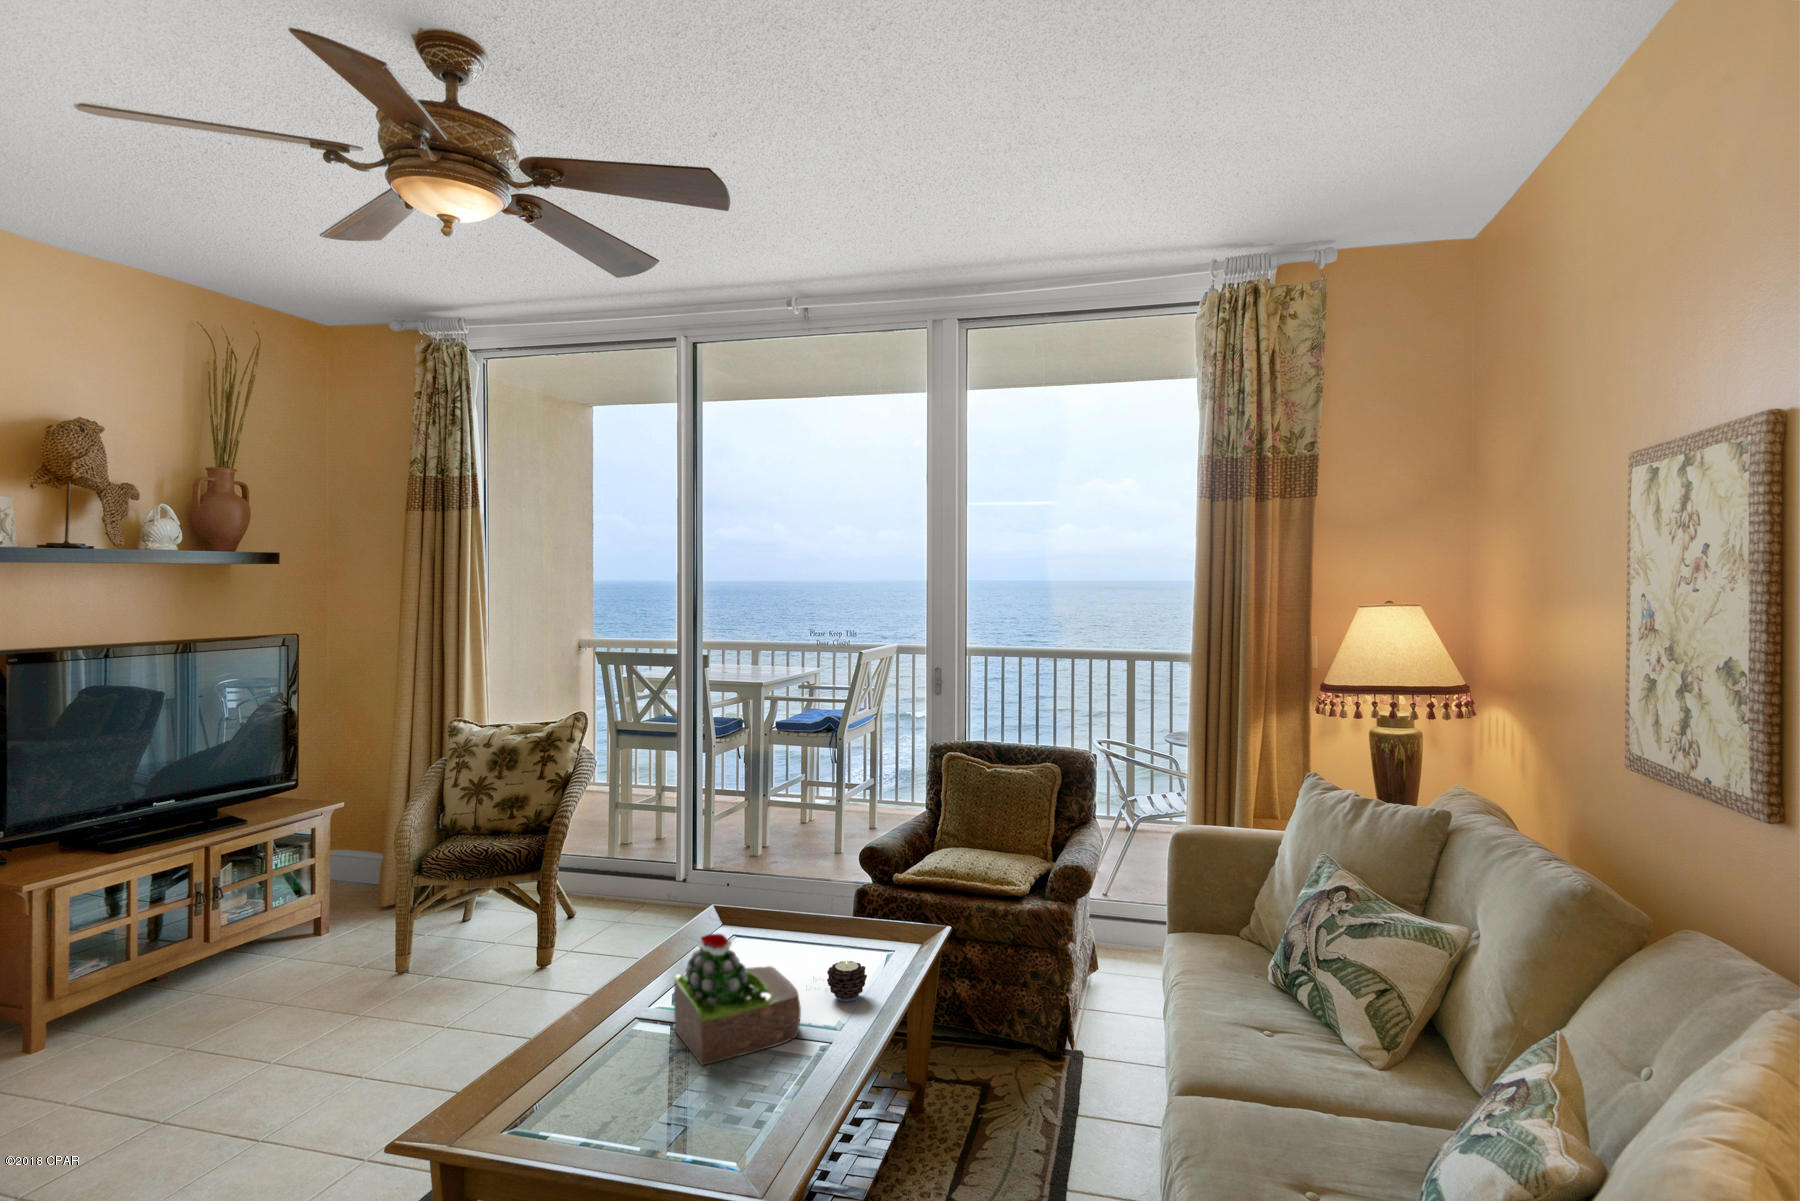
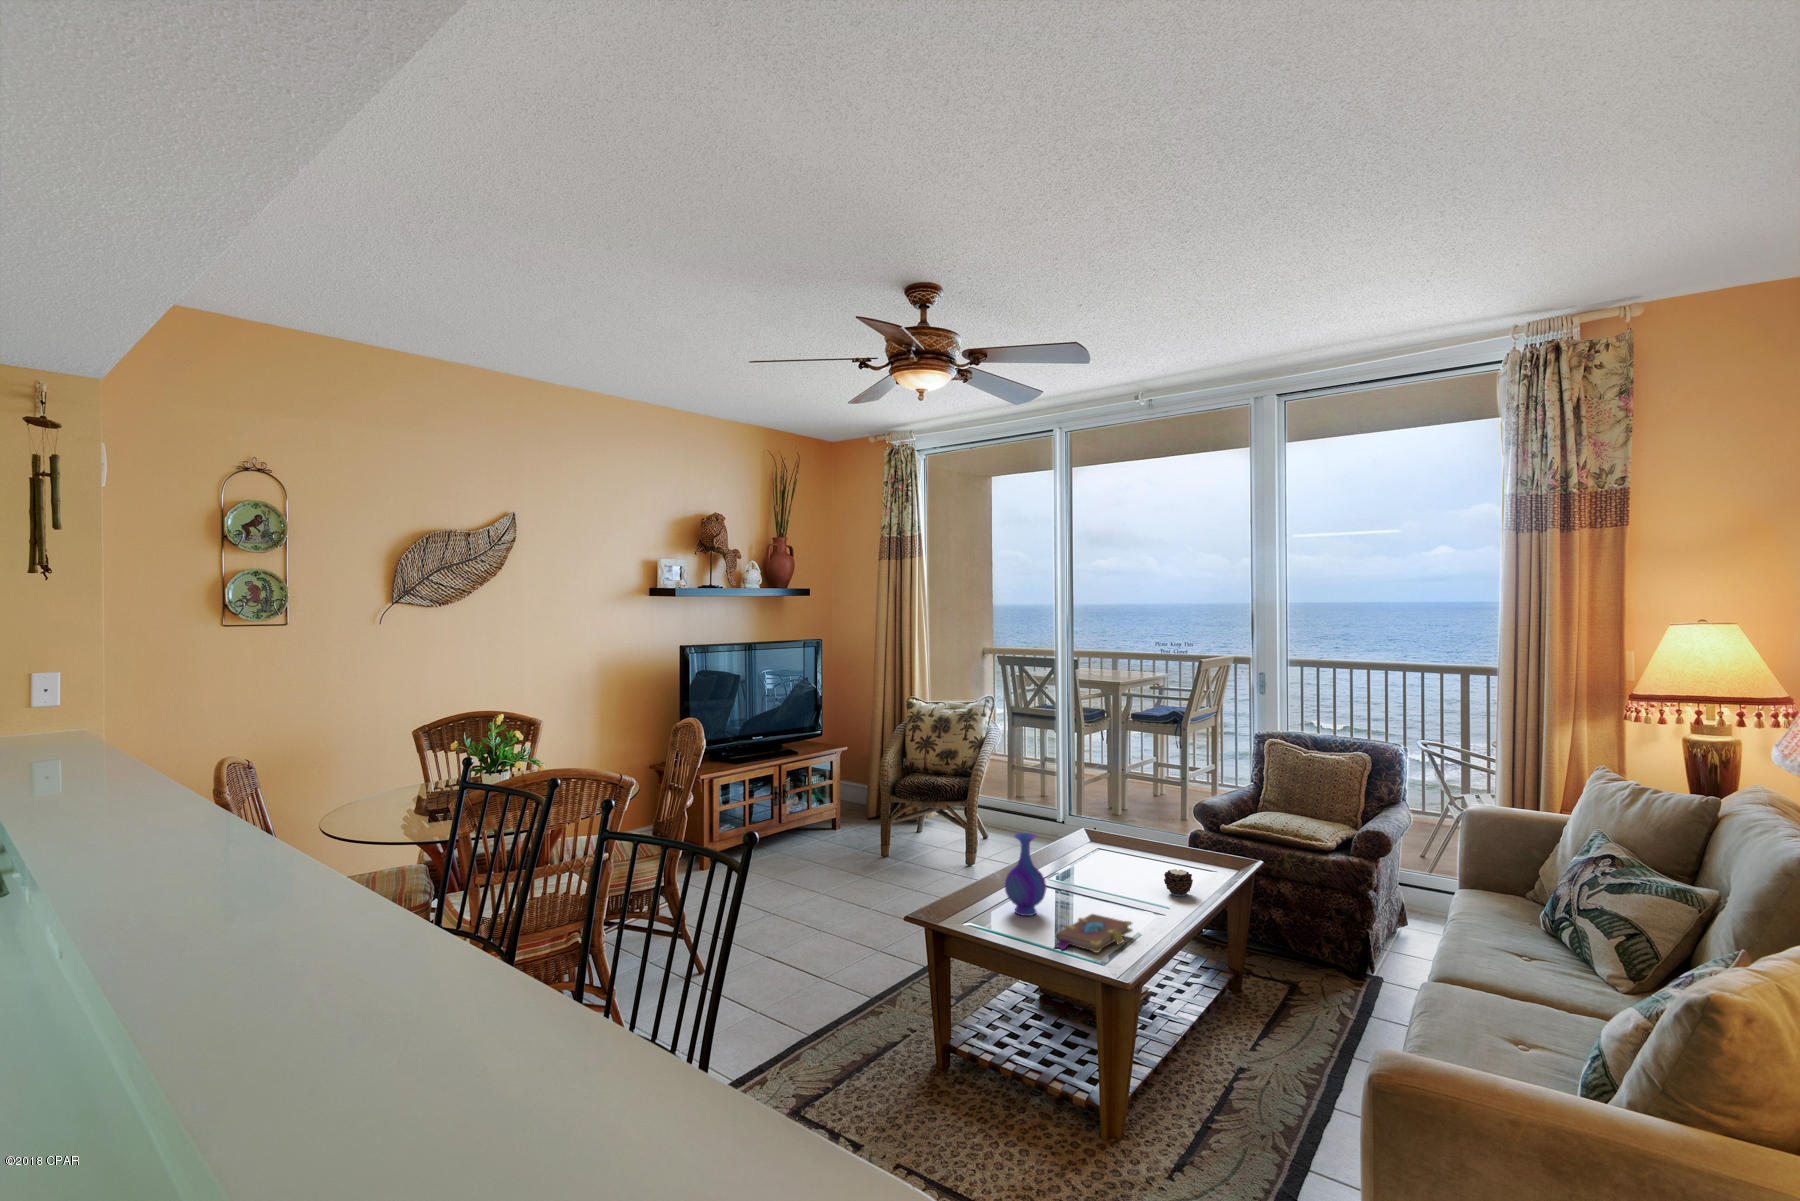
succulent plant: present [674,934,801,1065] -> none [1060,835,1144,914]
vase: none [582,948,652,1086] -> present [1005,833,1047,916]
book: none [660,1067,788,1154] -> present [1056,914,1132,953]

